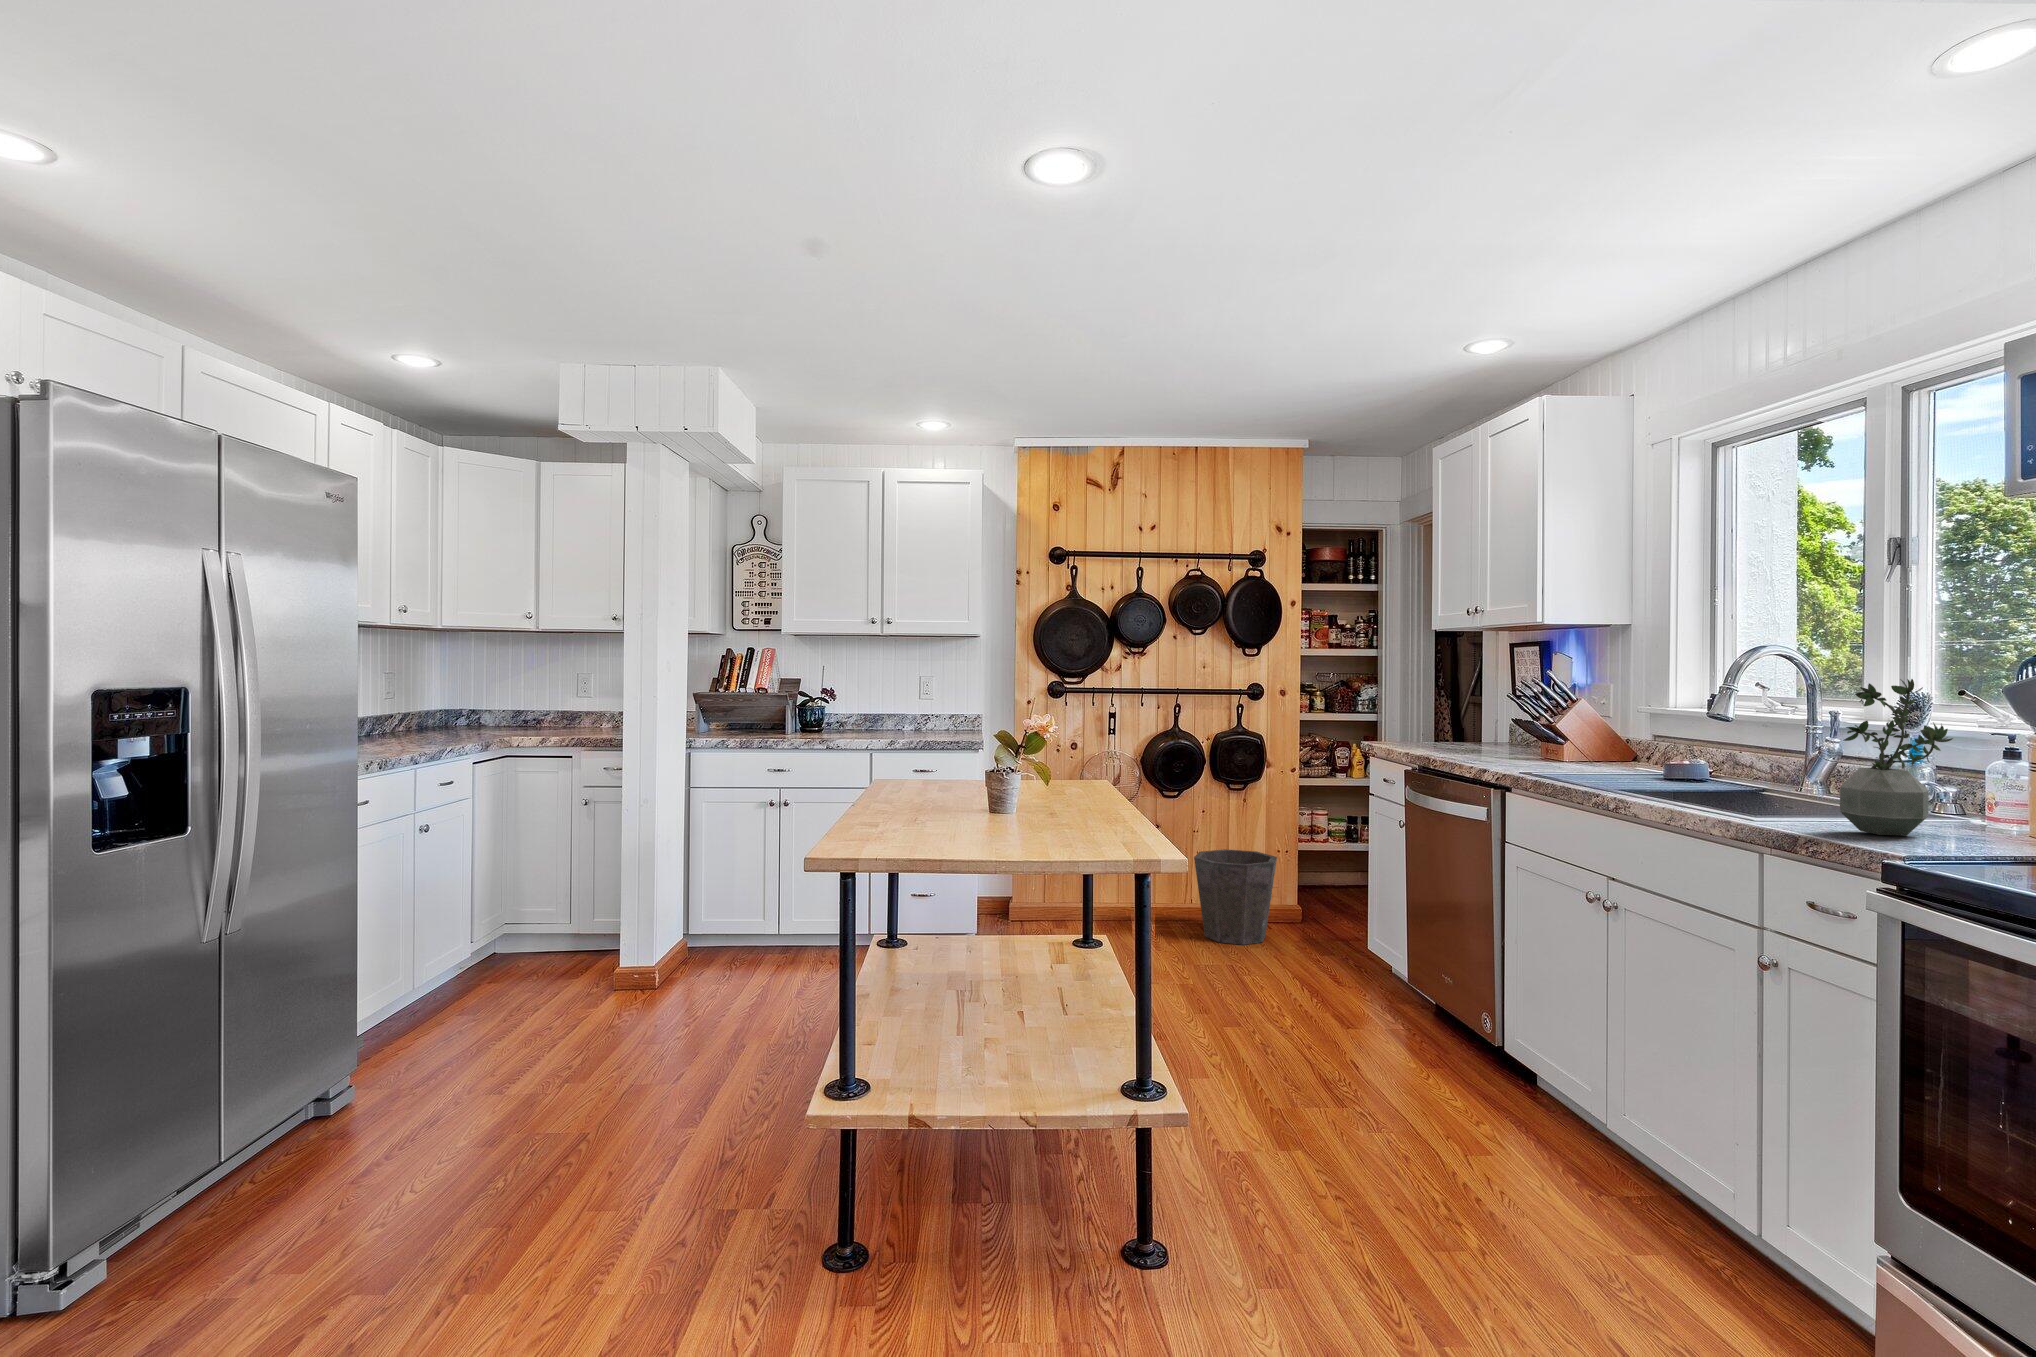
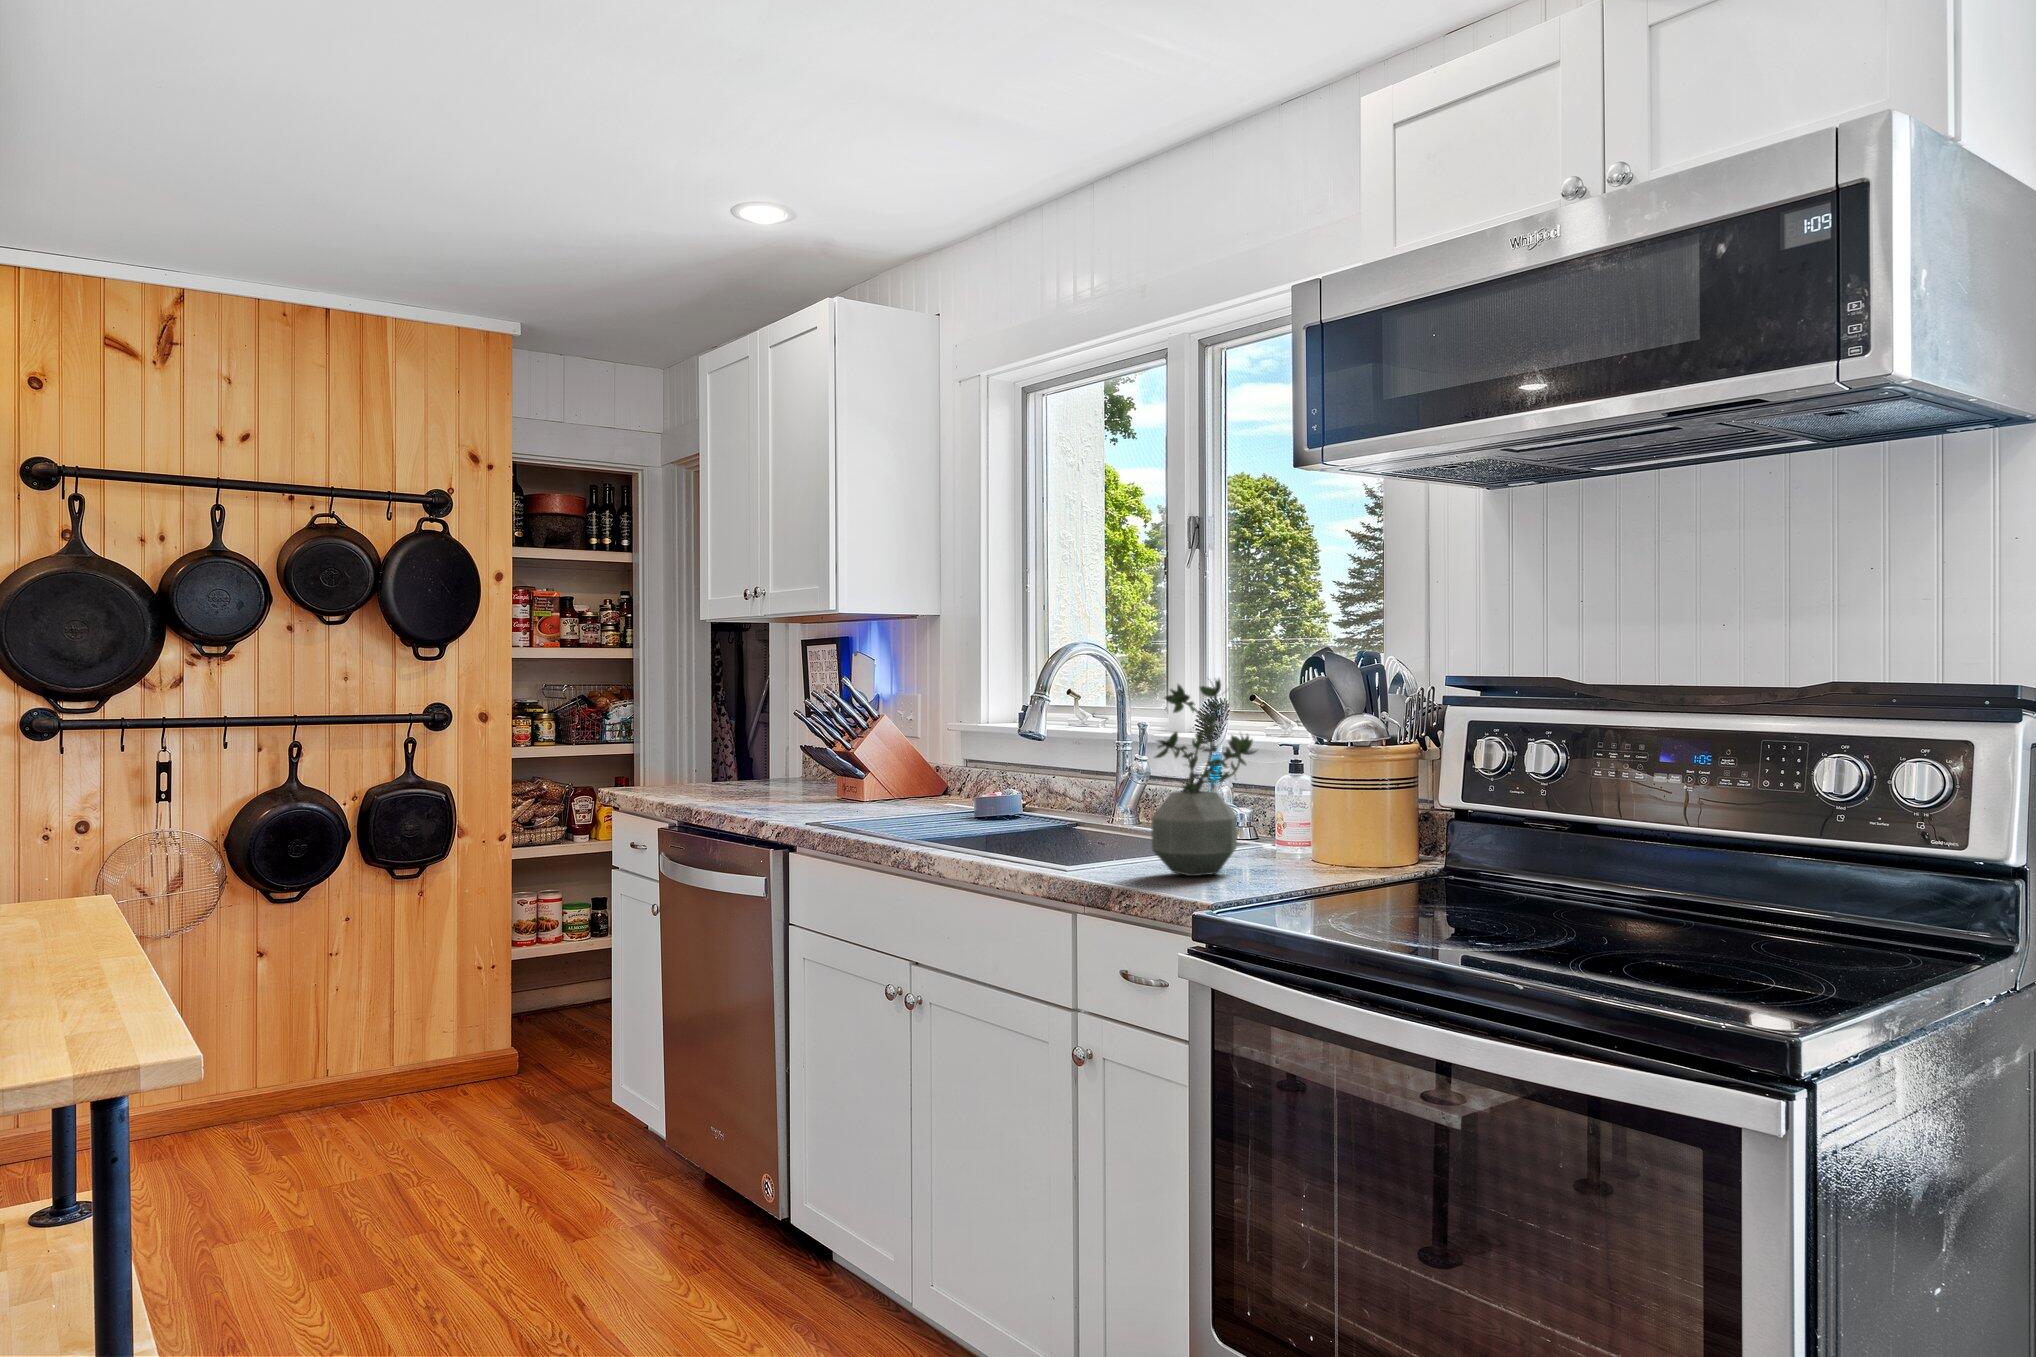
waste bin: present [1194,849,1277,945] -> none [325,971,470,1130]

